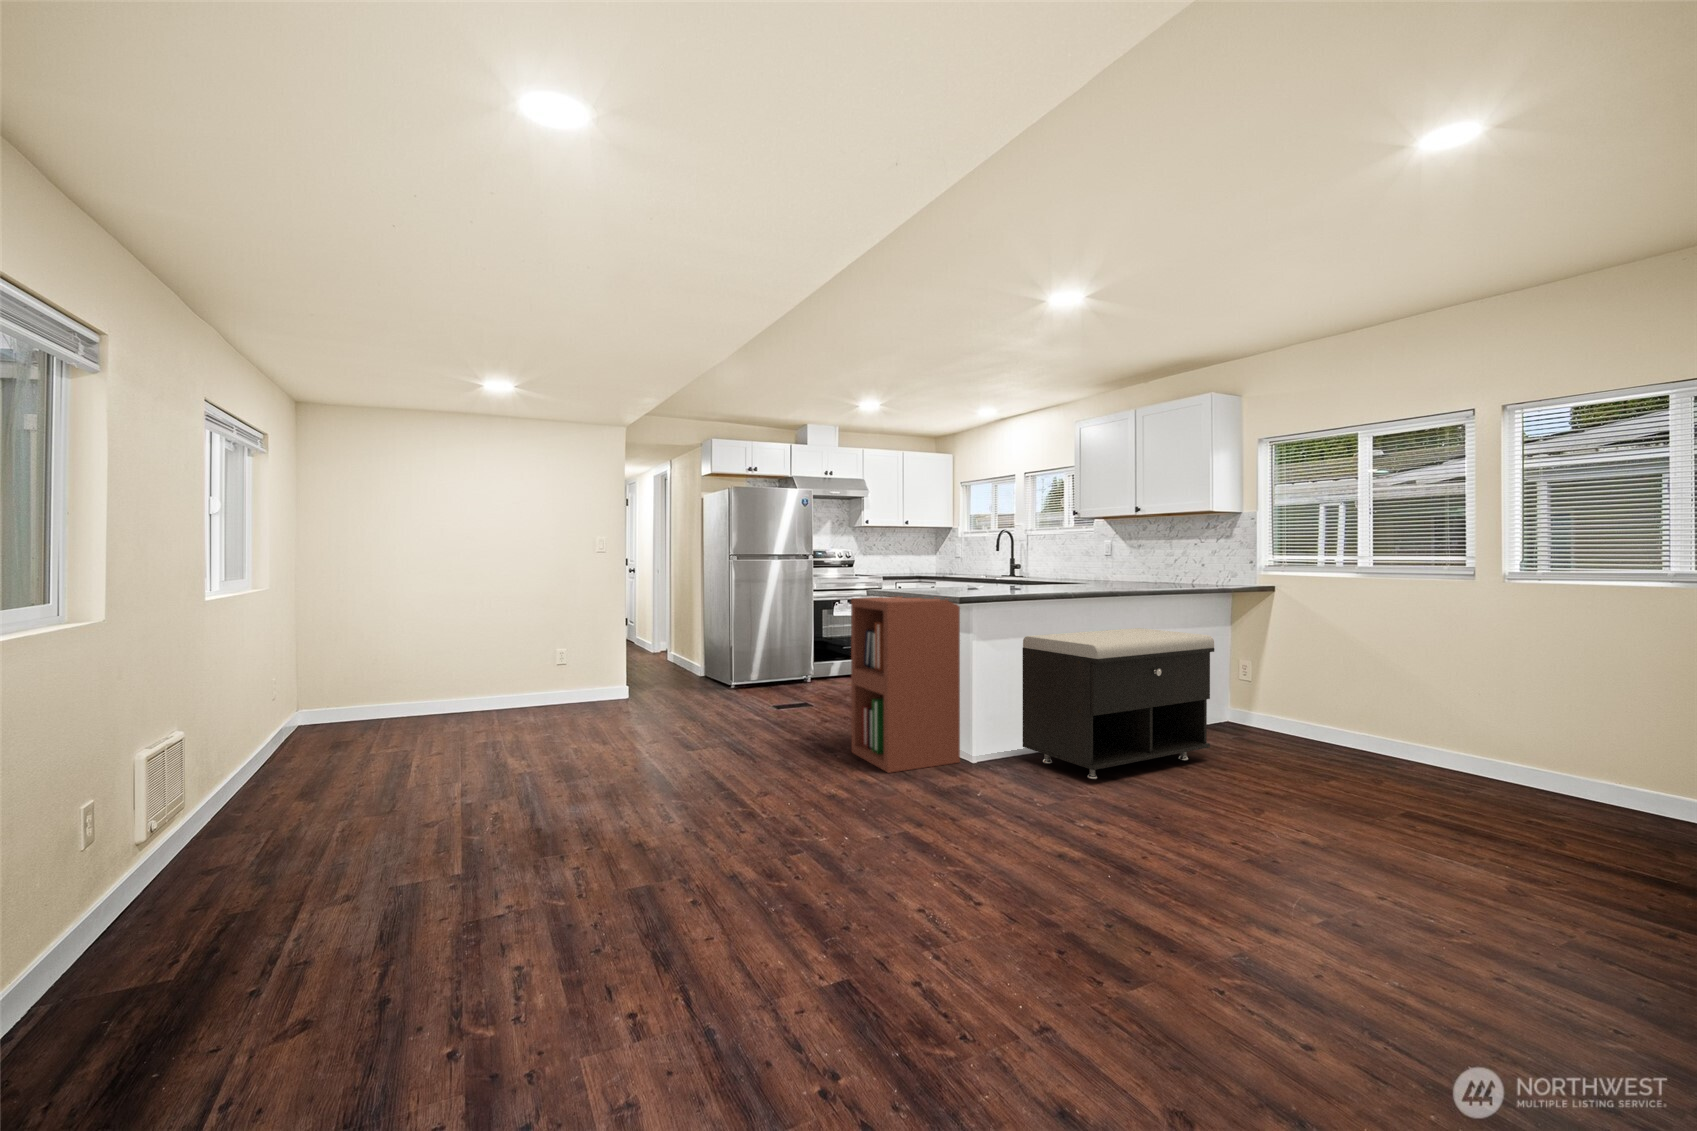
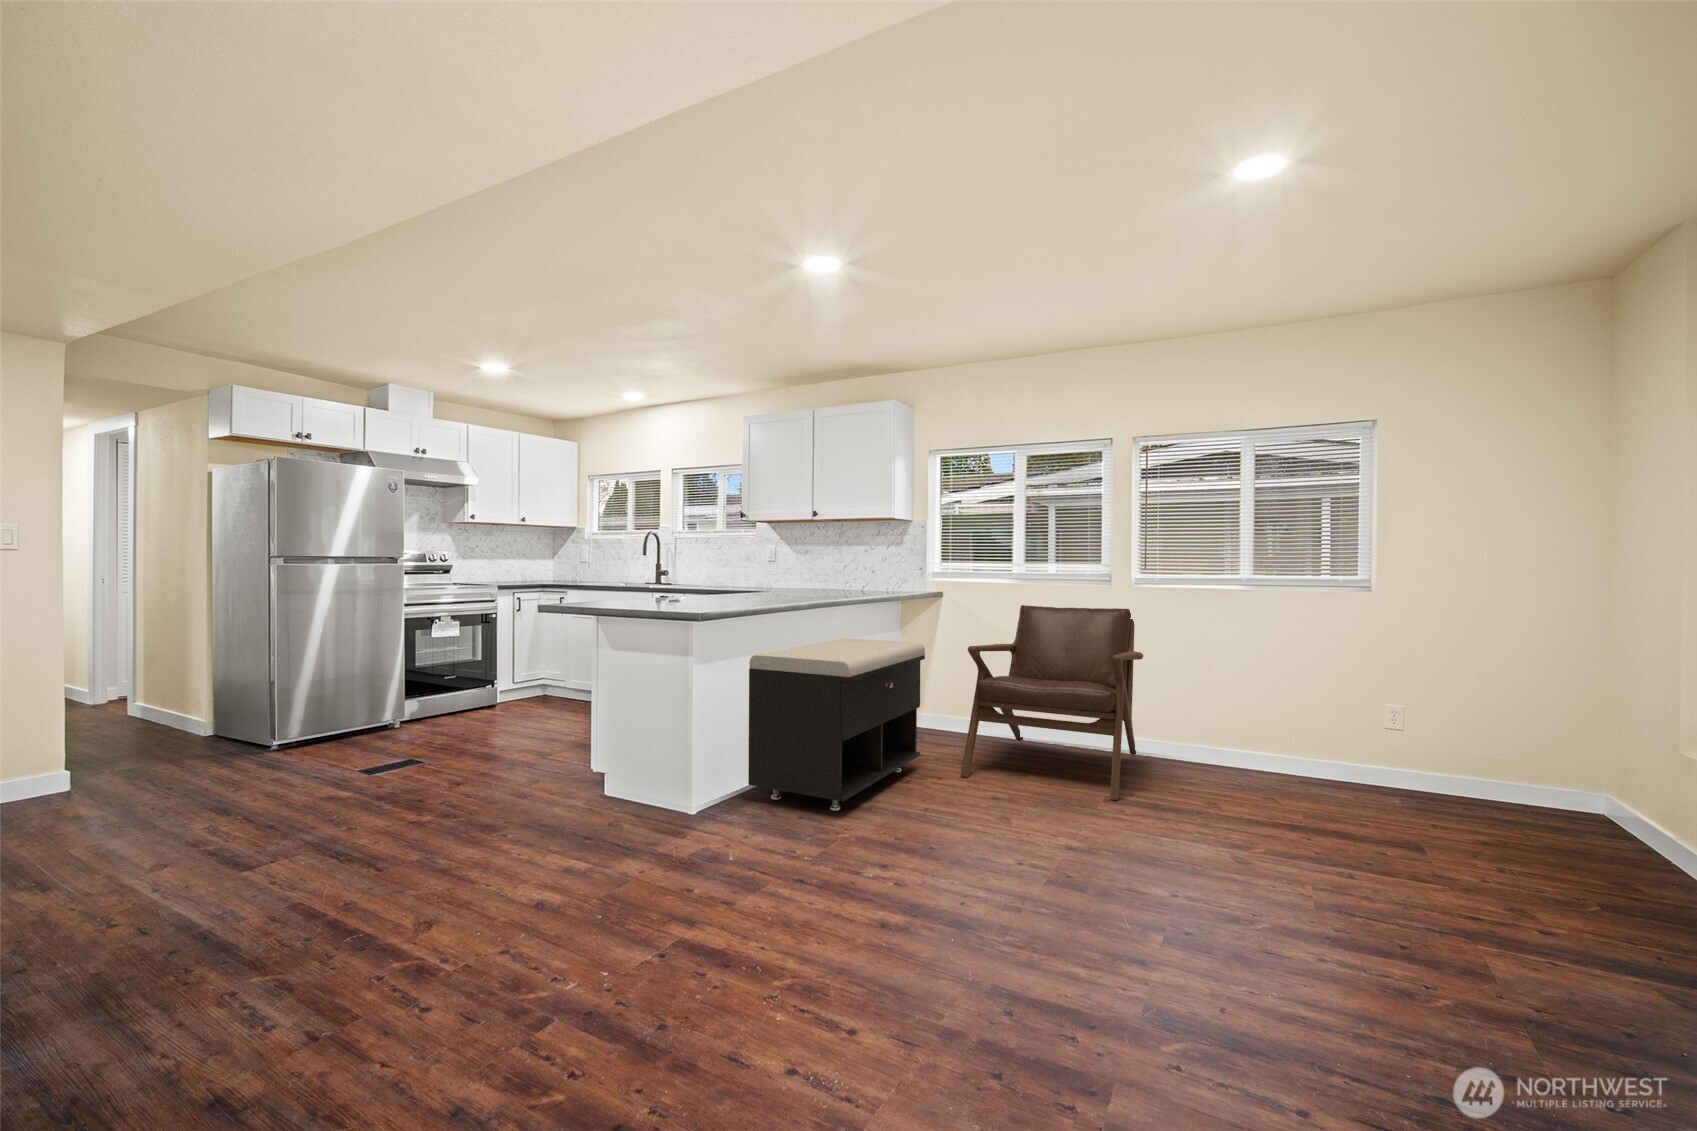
bookshelf: present [851,597,960,773] -> none [526,611,681,850]
lounge chair: none [1249,602,1520,820] -> present [961,605,1143,800]

